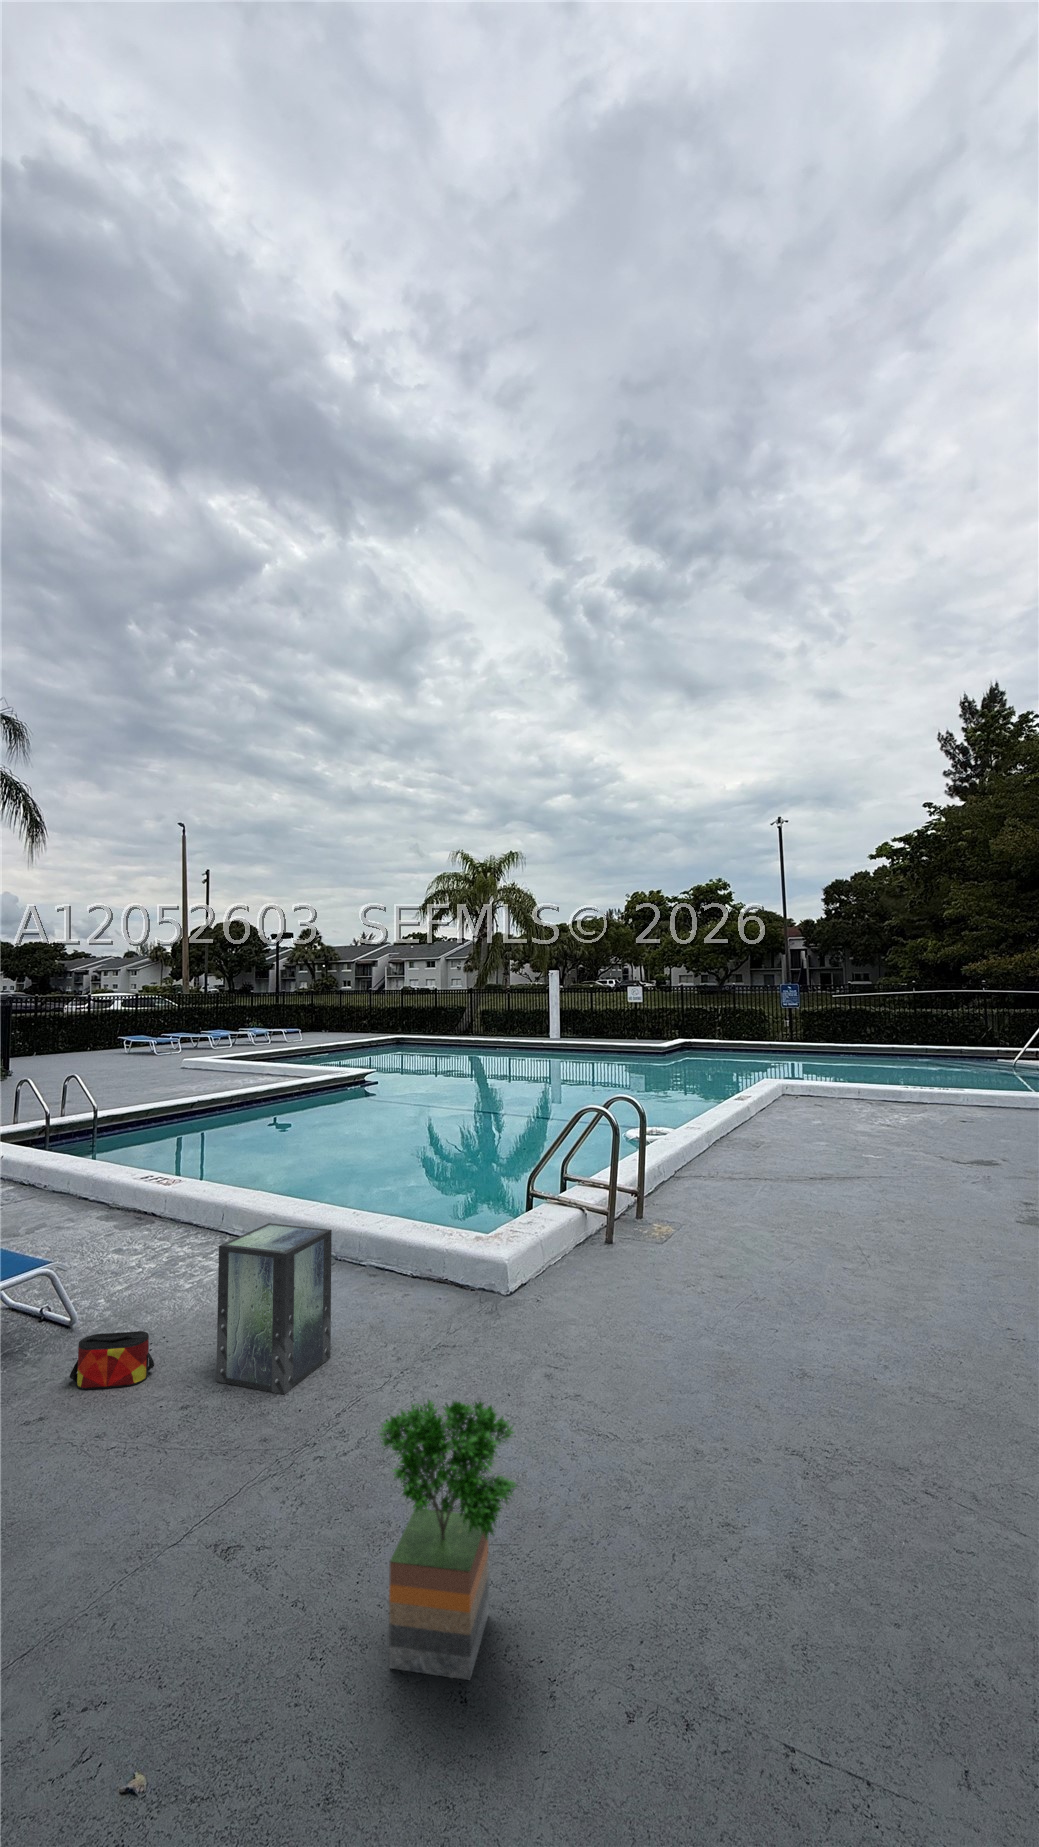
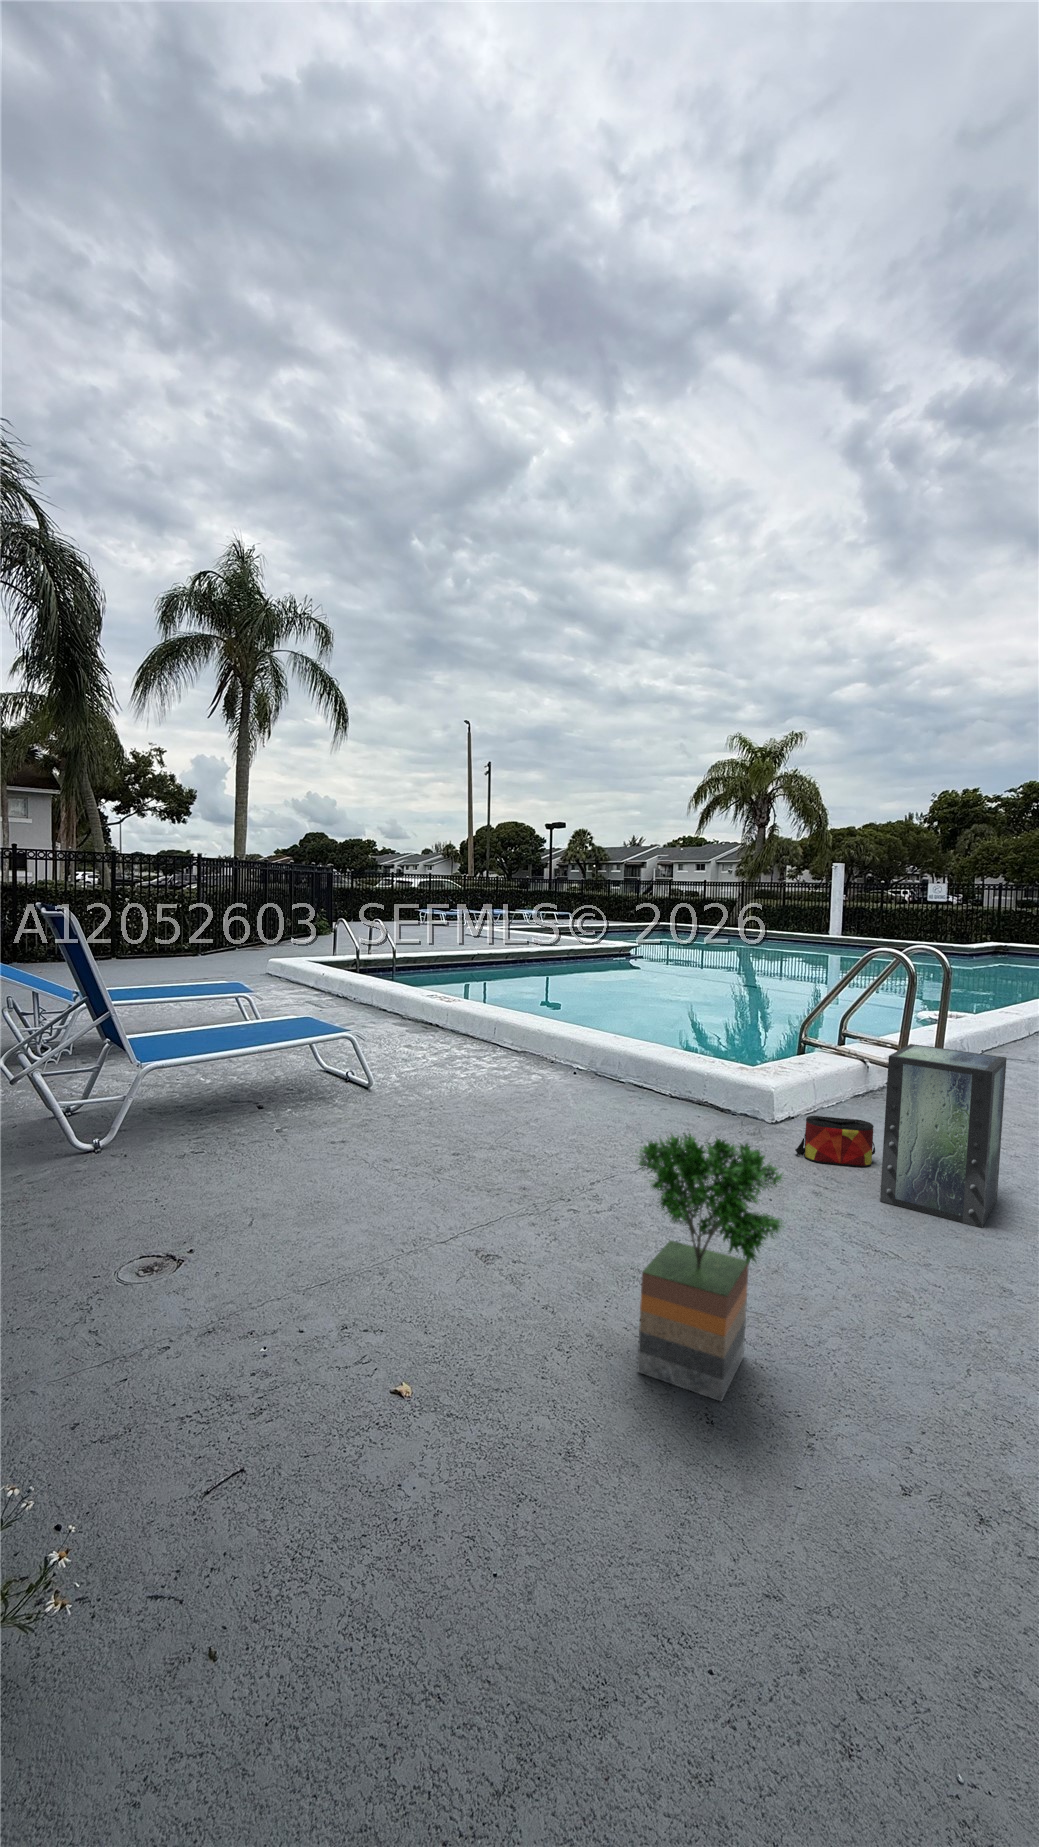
storage box: present [216,1223,332,1394] -> present [880,1044,1007,1228]
bag: present [70,1331,154,1390] -> present [795,1116,875,1167]

